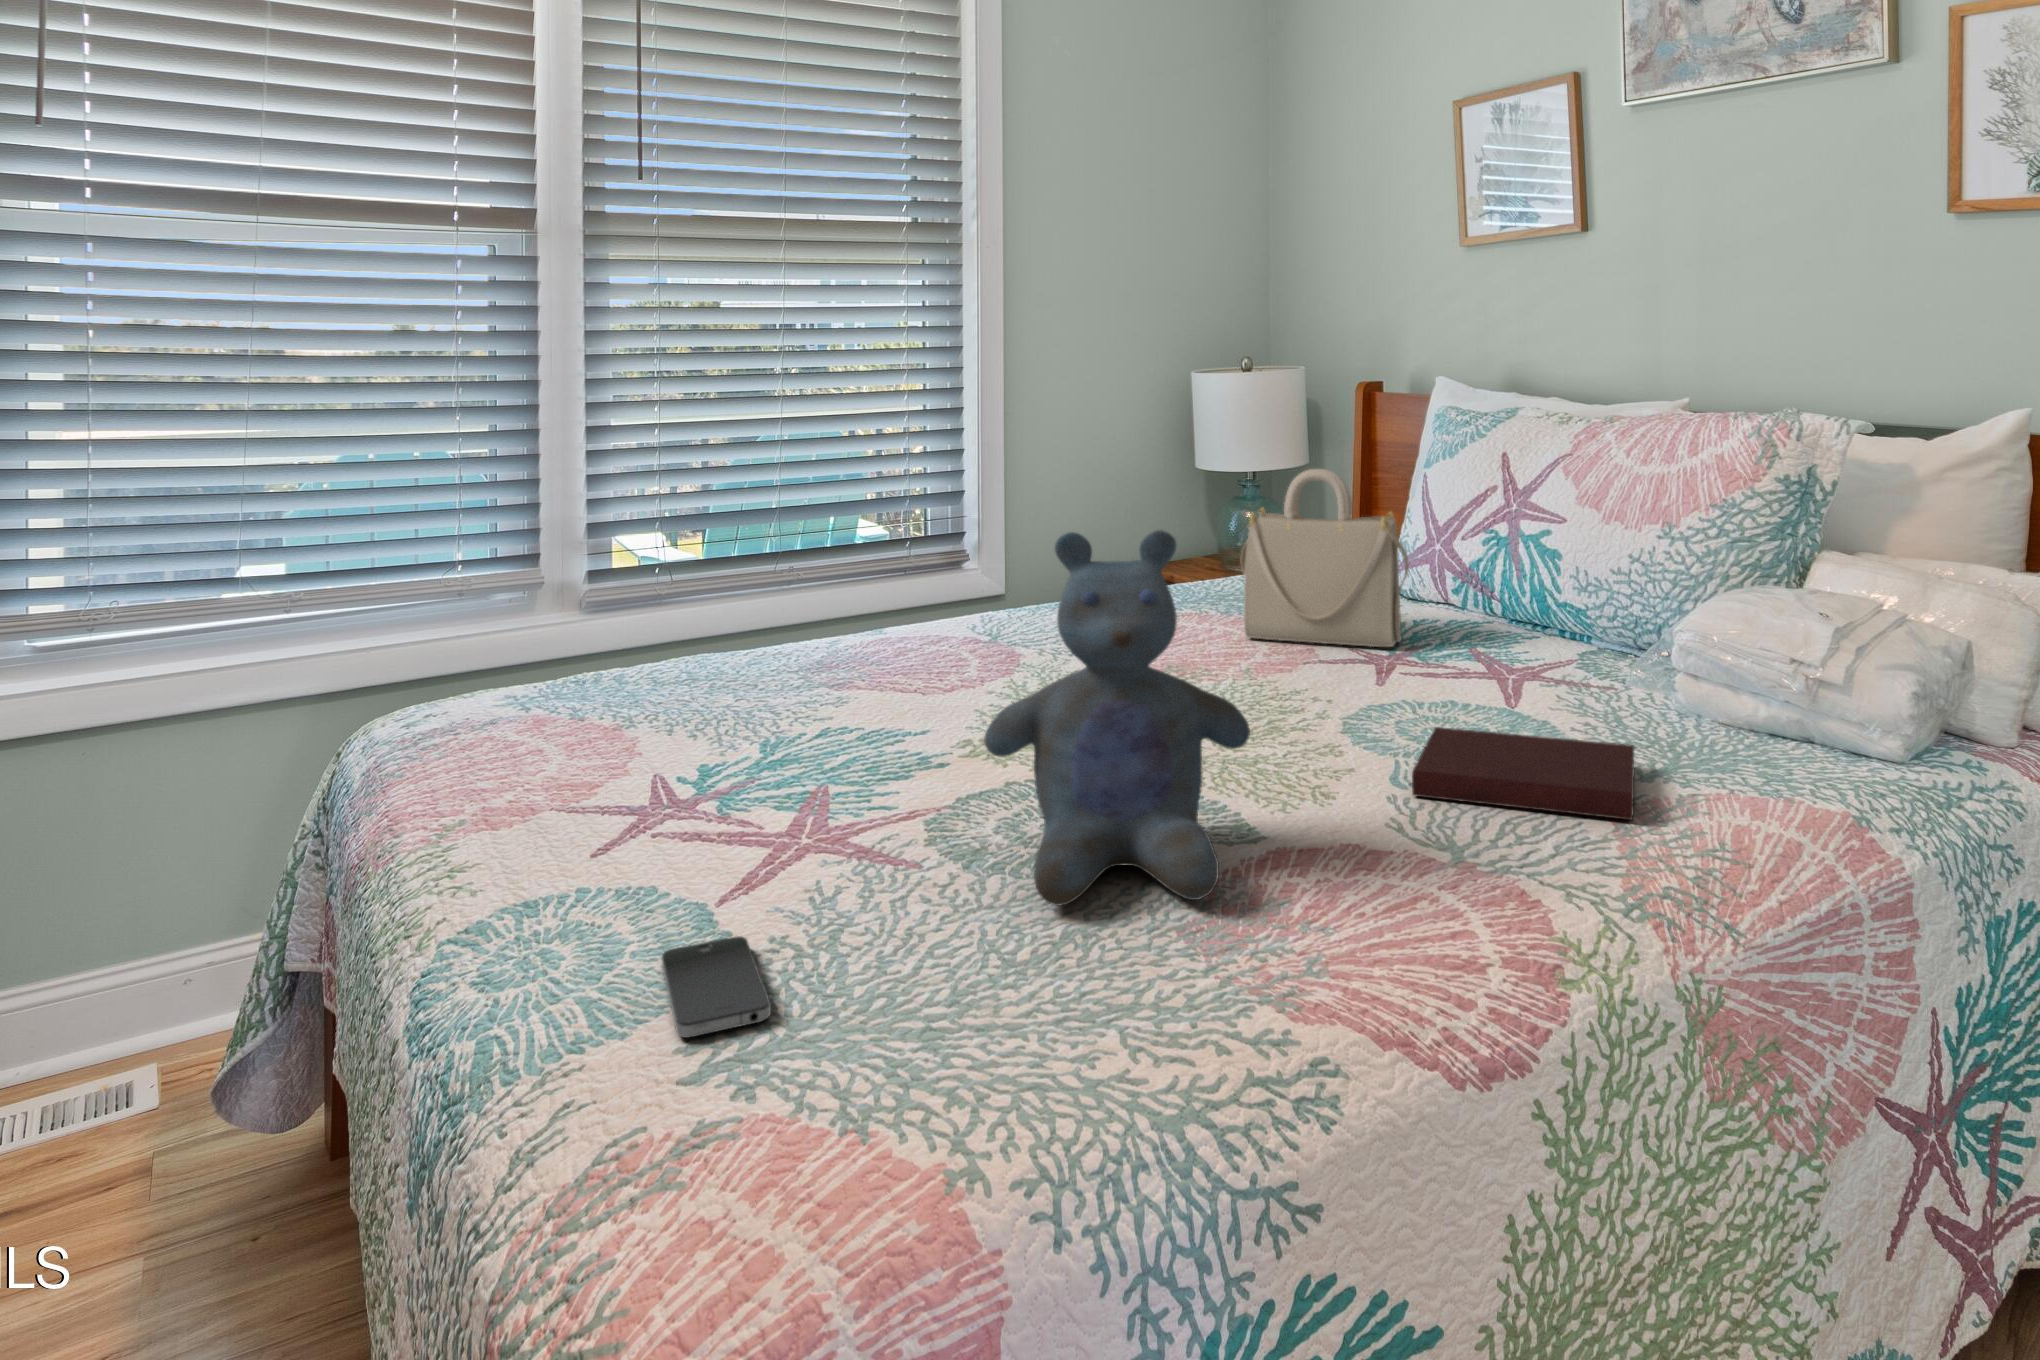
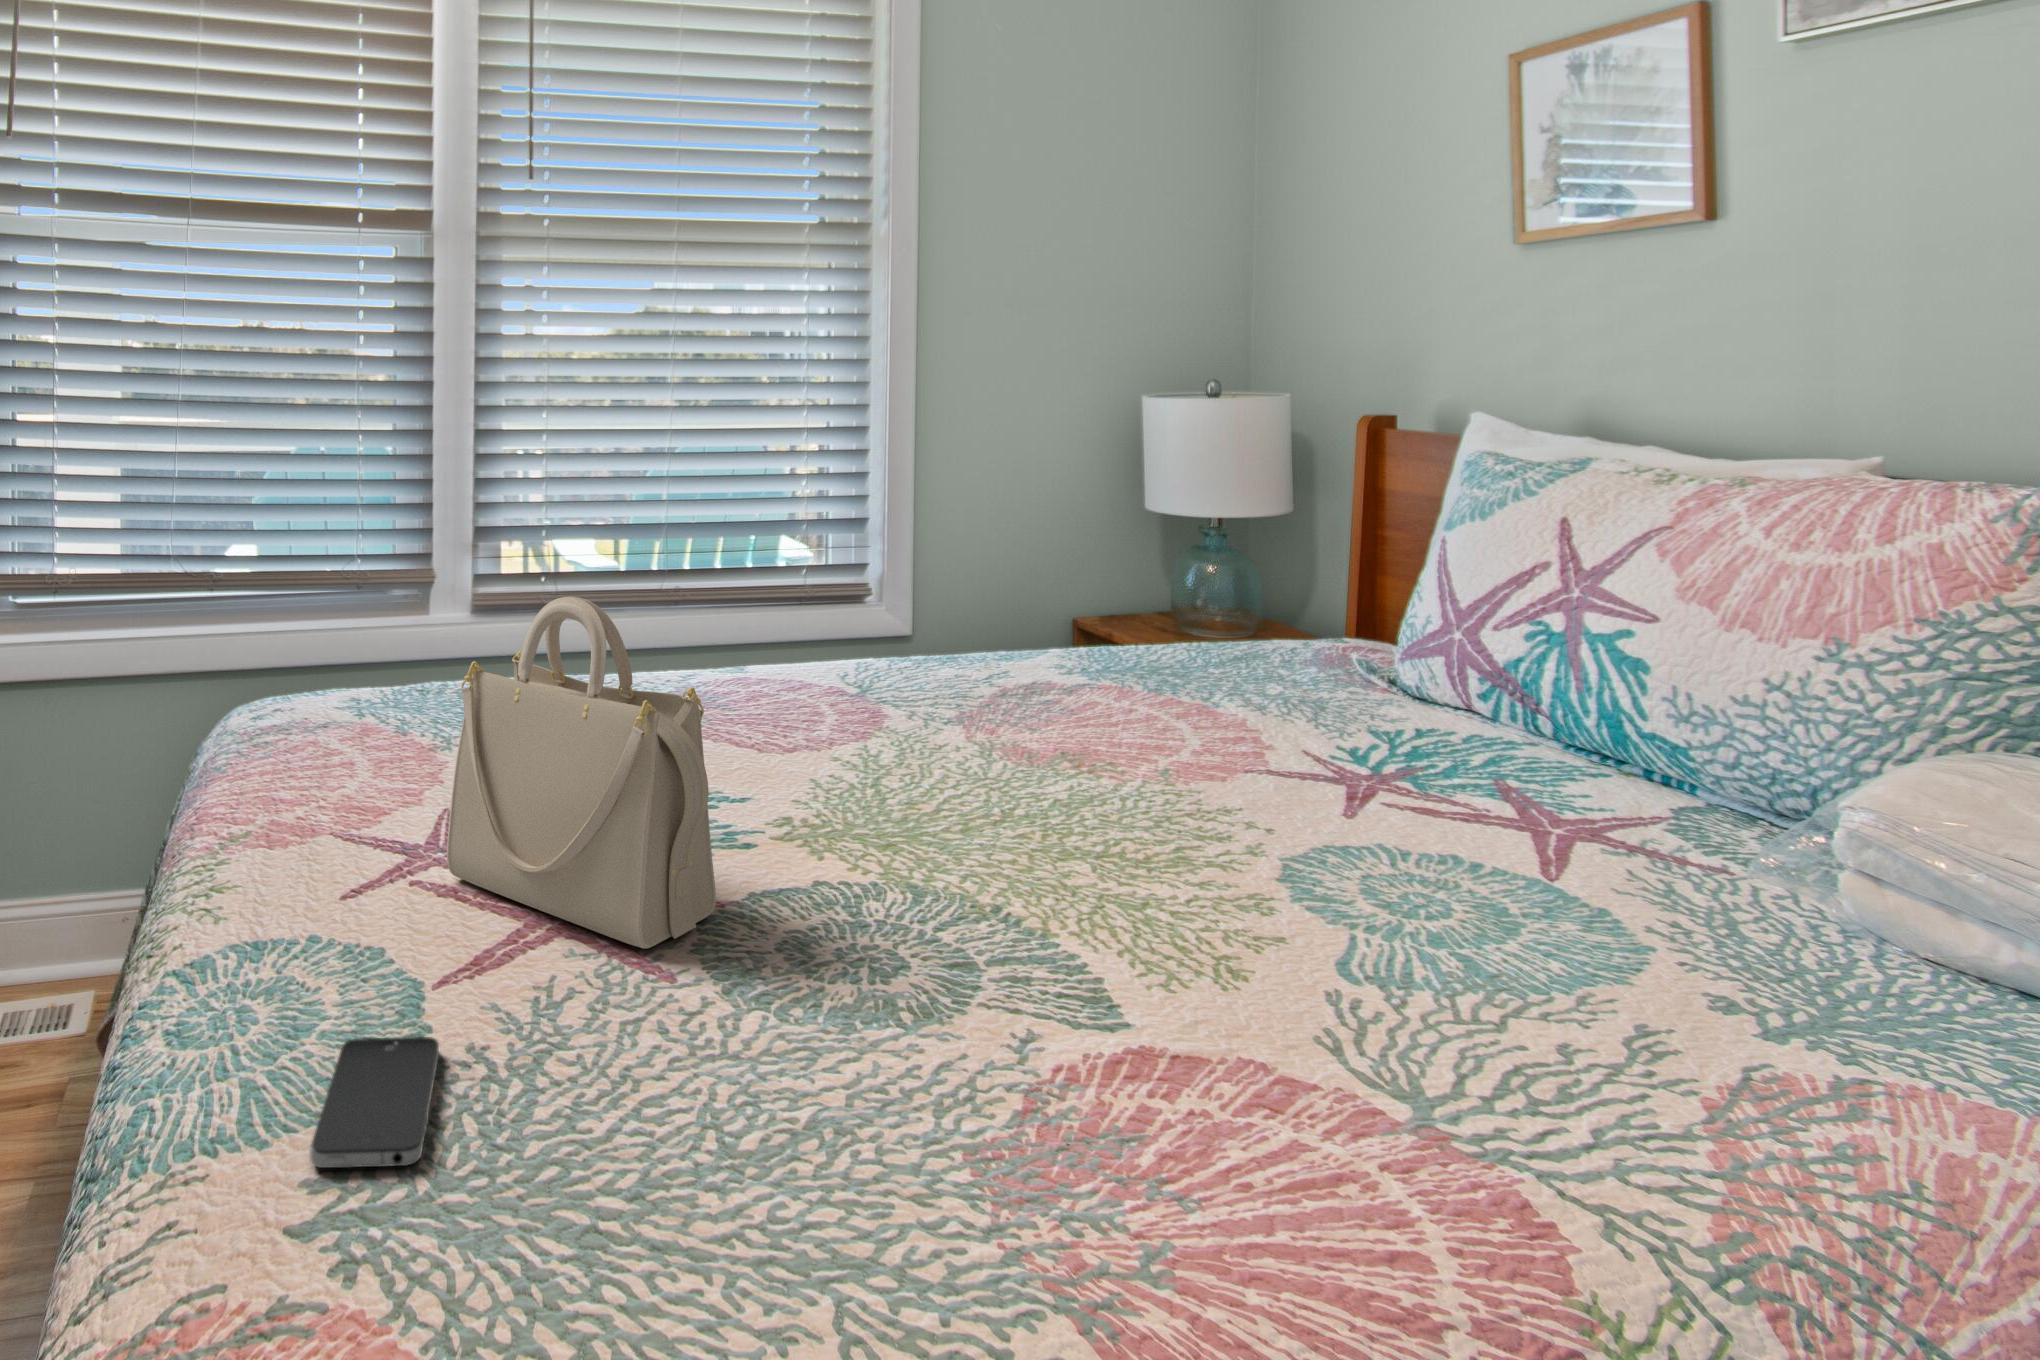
handbag: present [1241,469,1409,647] -> present [447,597,716,949]
stuffed bear: present [984,530,1250,906] -> none [758,589,1109,1108]
notebook: present [1412,727,1634,820] -> none [1365,896,1754,1110]

